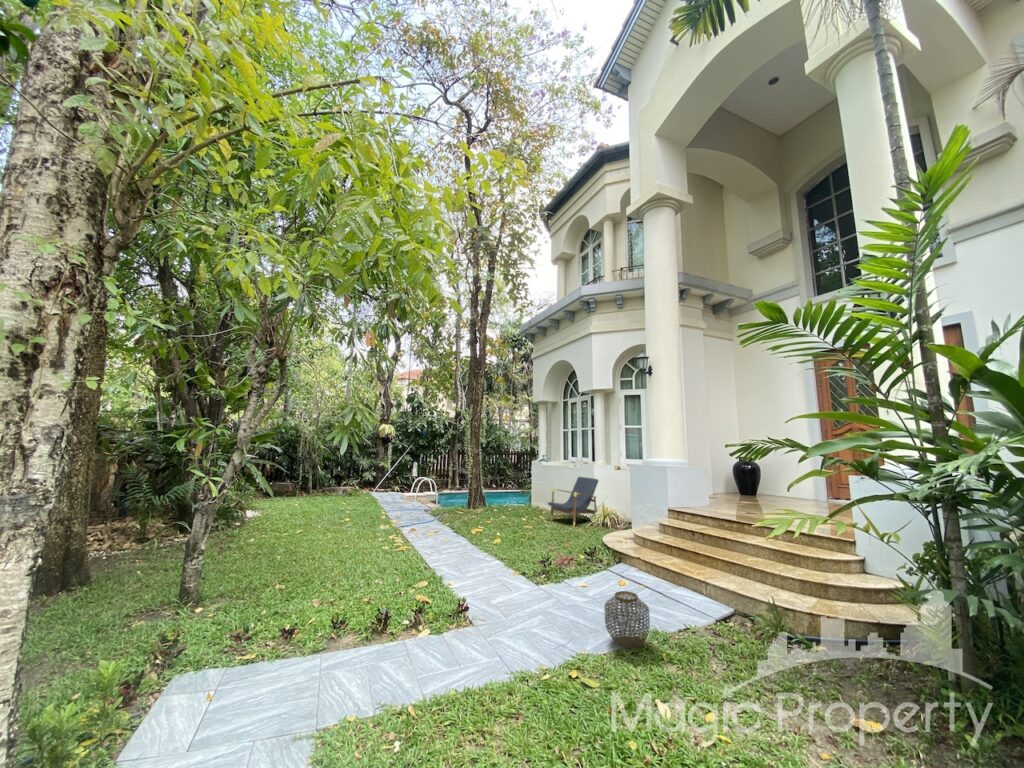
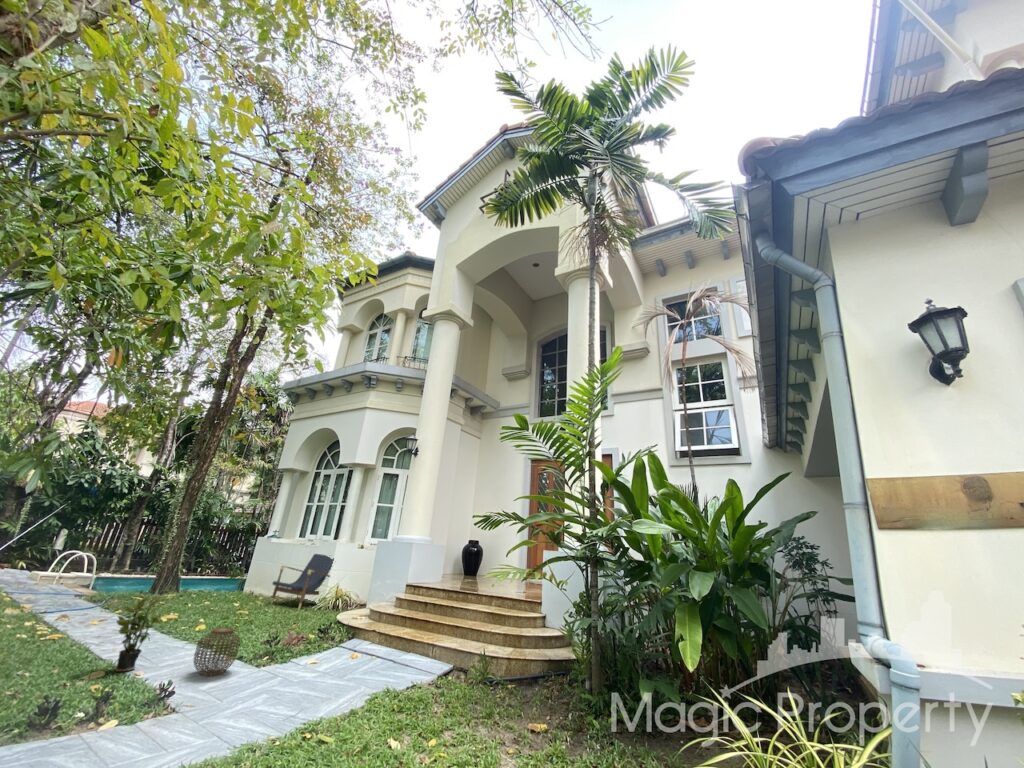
potted plant: none [427,523,456,582] -> present [115,595,164,672]
woven basket: present [605,591,650,648] -> present [194,627,241,676]

